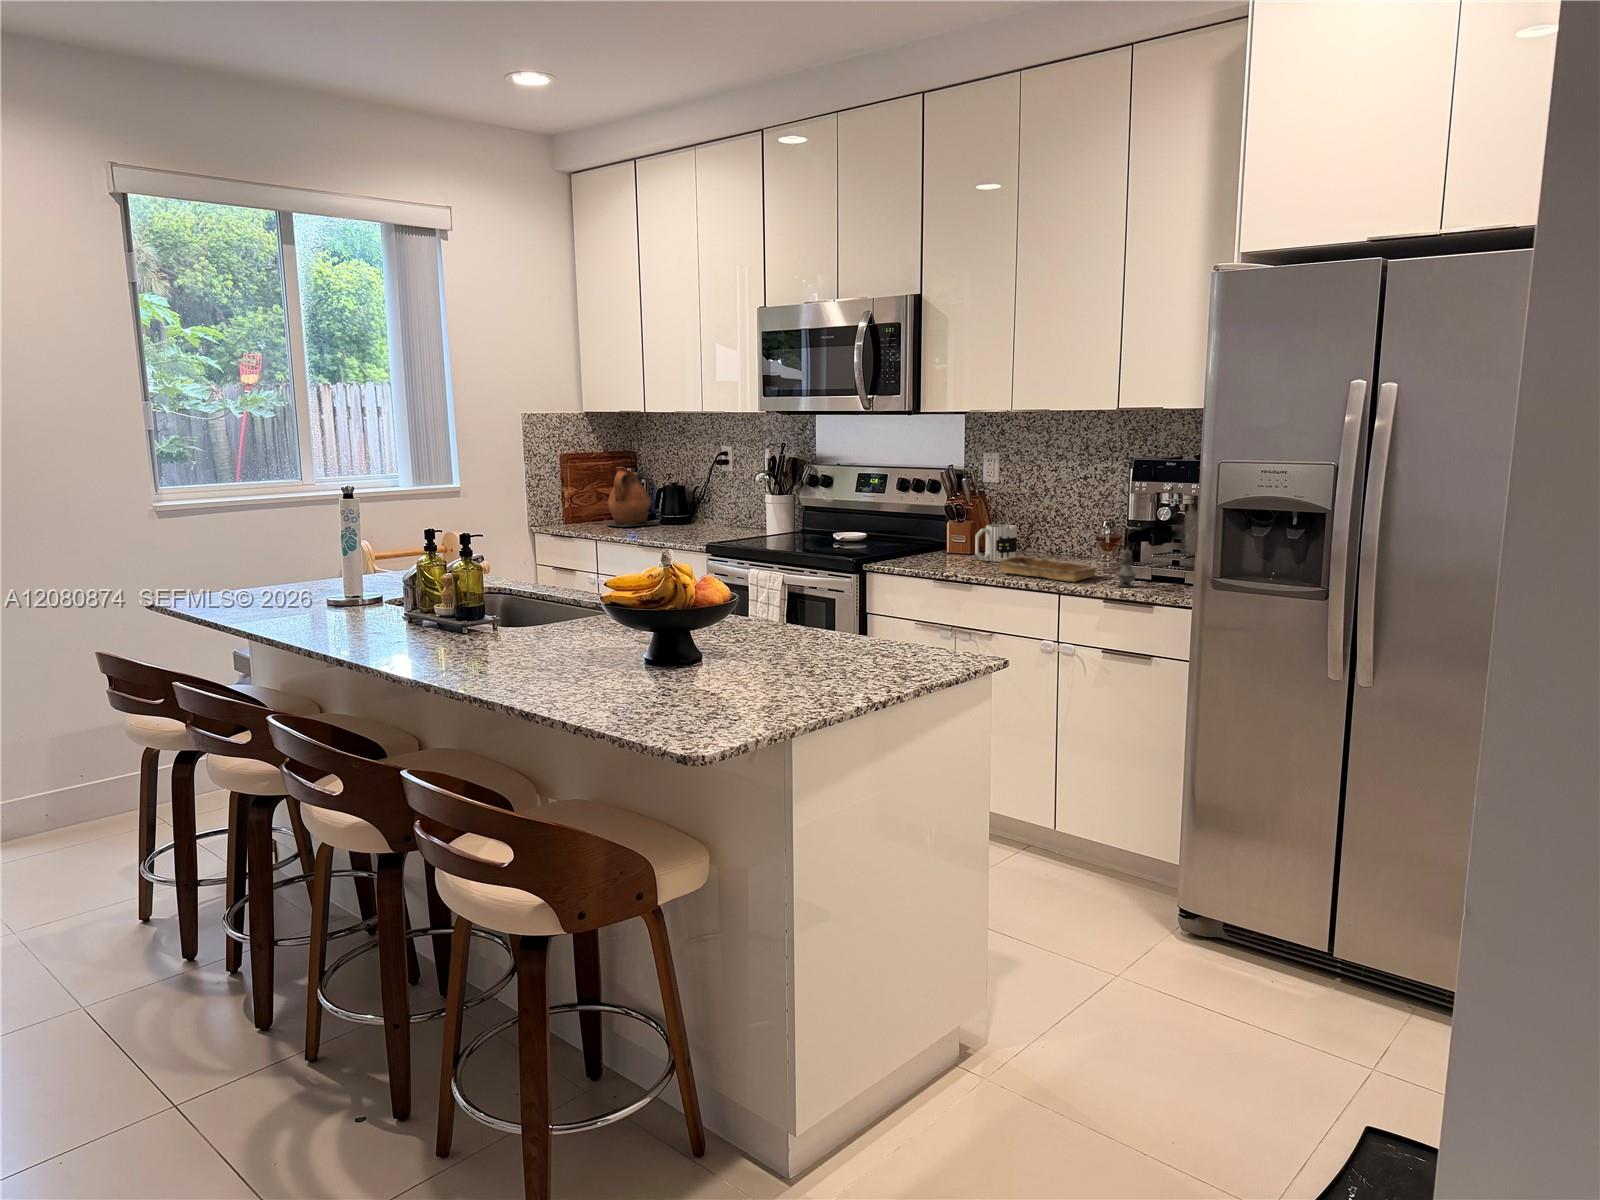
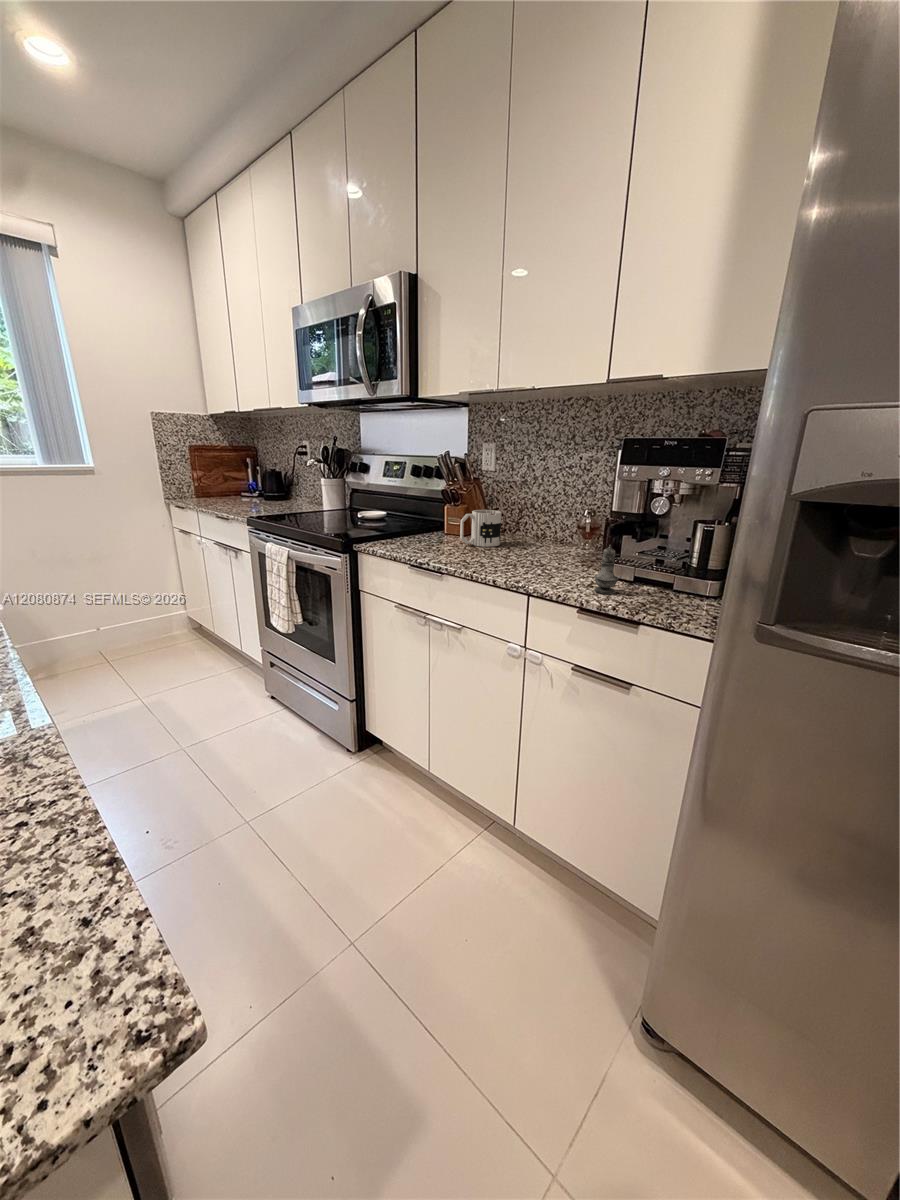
ceramic pitcher: present [605,467,658,527] -> none [220,456,261,501]
tray: present [999,555,1097,582] -> none [467,543,581,581]

